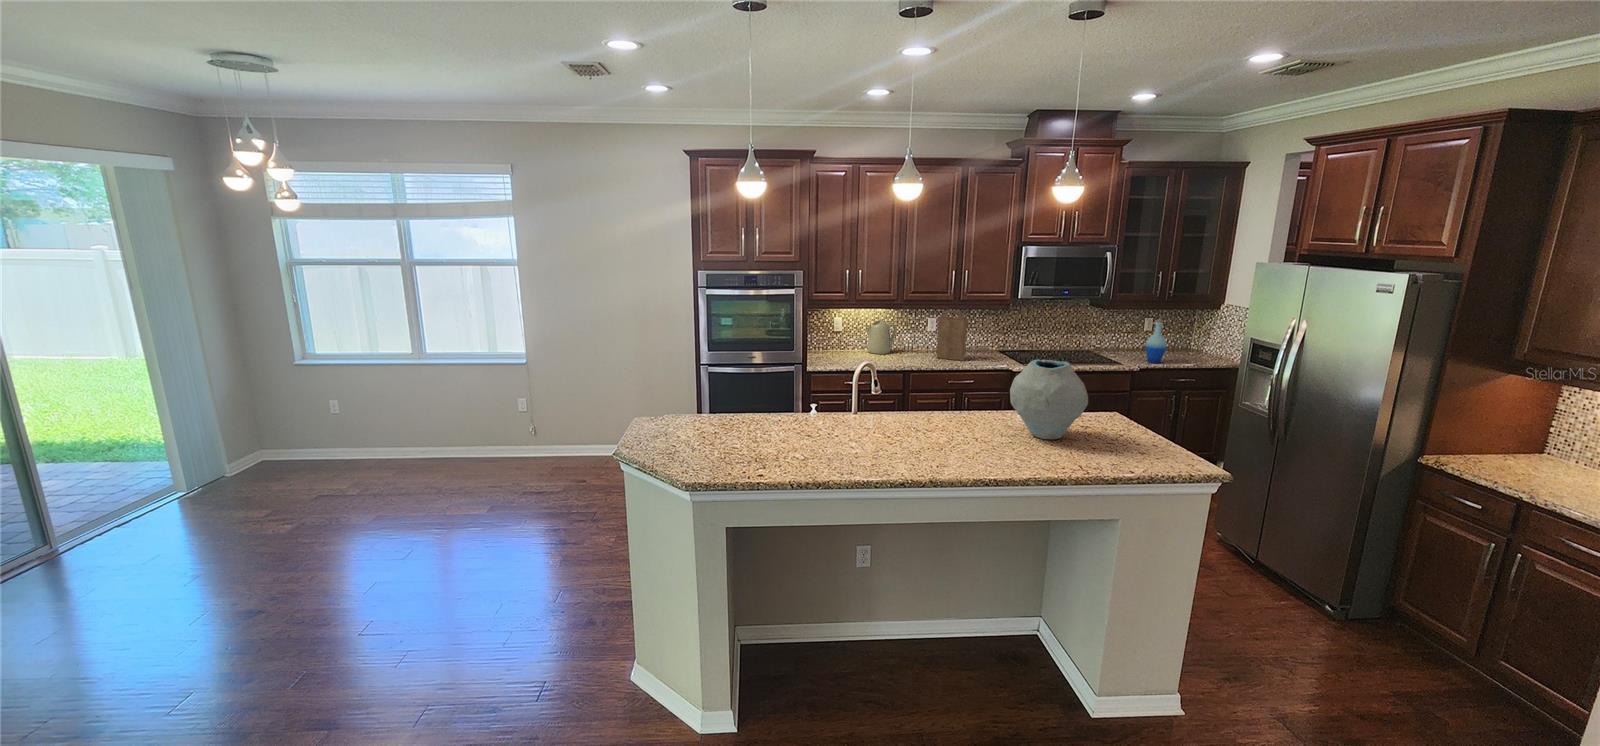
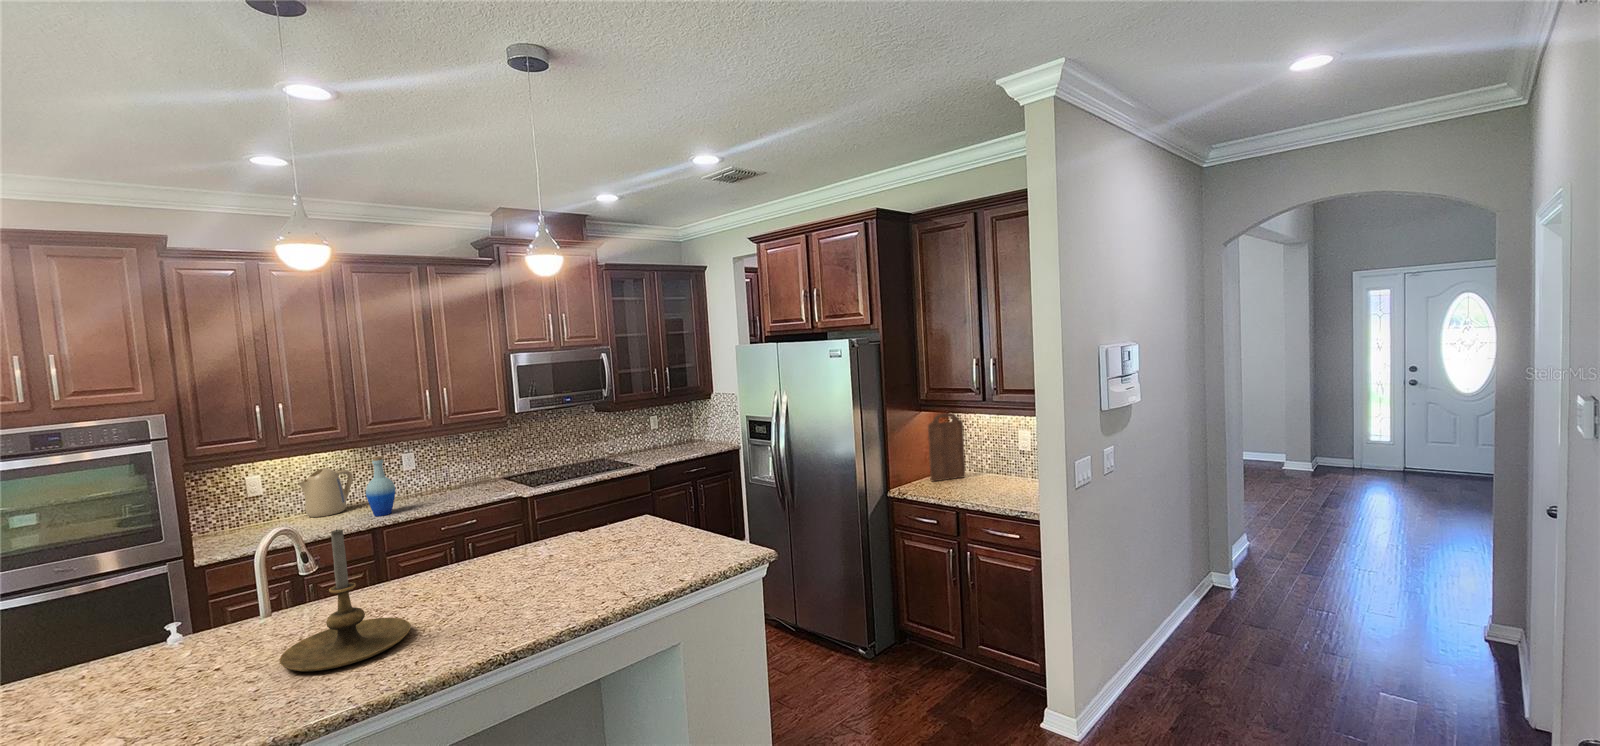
cutting board: present [936,310,968,361] -> present [928,413,965,481]
bottle: present [1146,319,1167,363] -> present [366,456,395,516]
vase: present [1010,359,1088,439] -> none [517,465,617,570]
candle holder: none [870,374,936,455] -> present [279,529,411,671]

